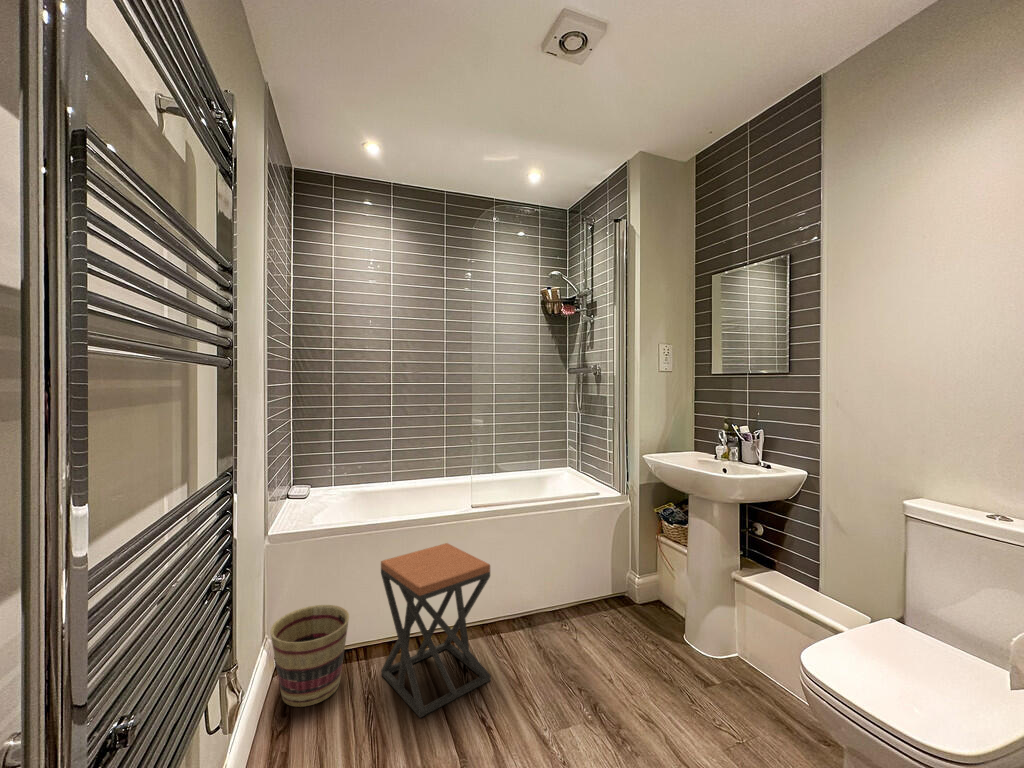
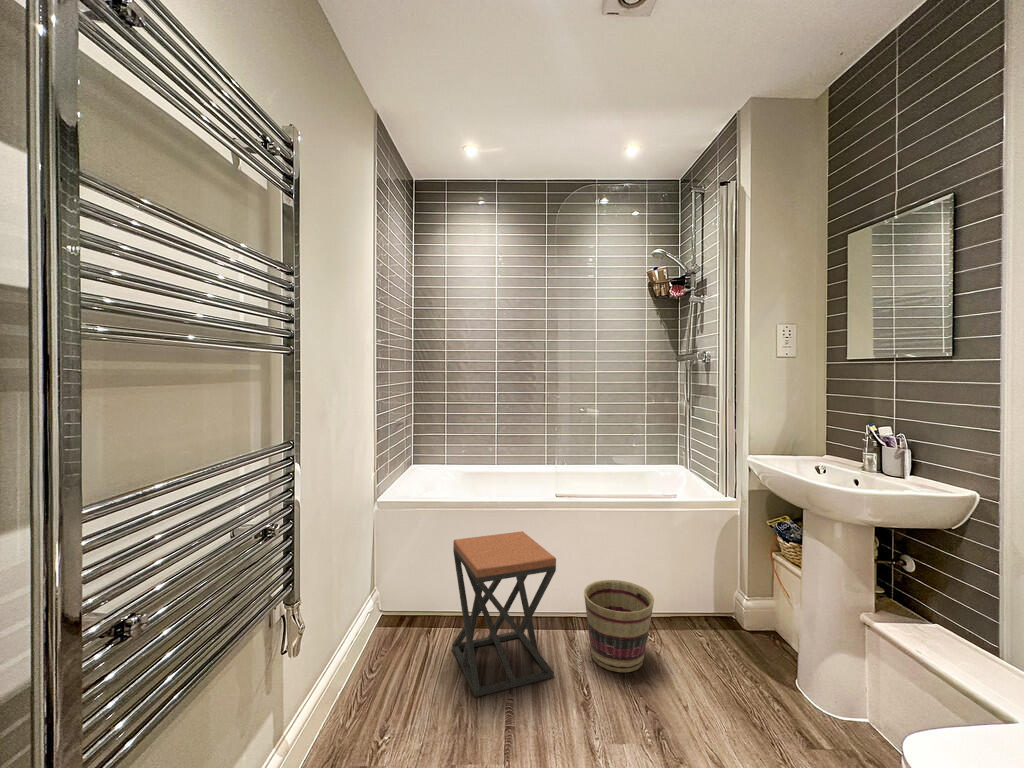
basket: present [270,605,349,707] -> present [584,580,654,672]

